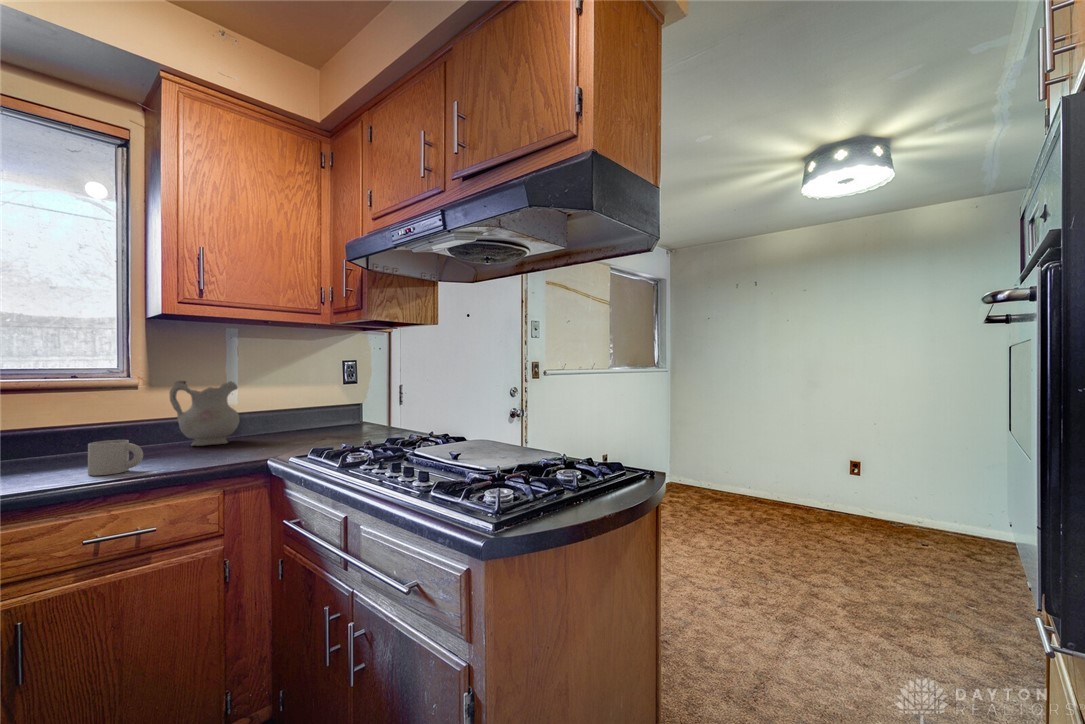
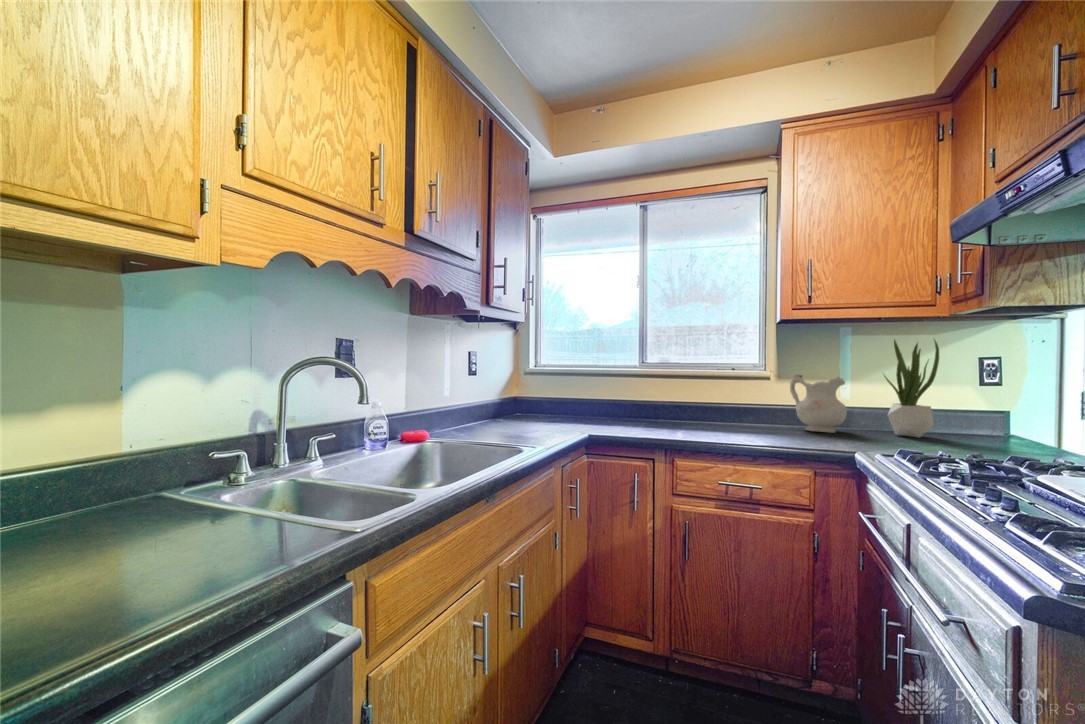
potted plant: none [274,342,321,435] -> present [884,340,939,438]
mug: present [88,440,143,476] -> none [726,416,758,440]

